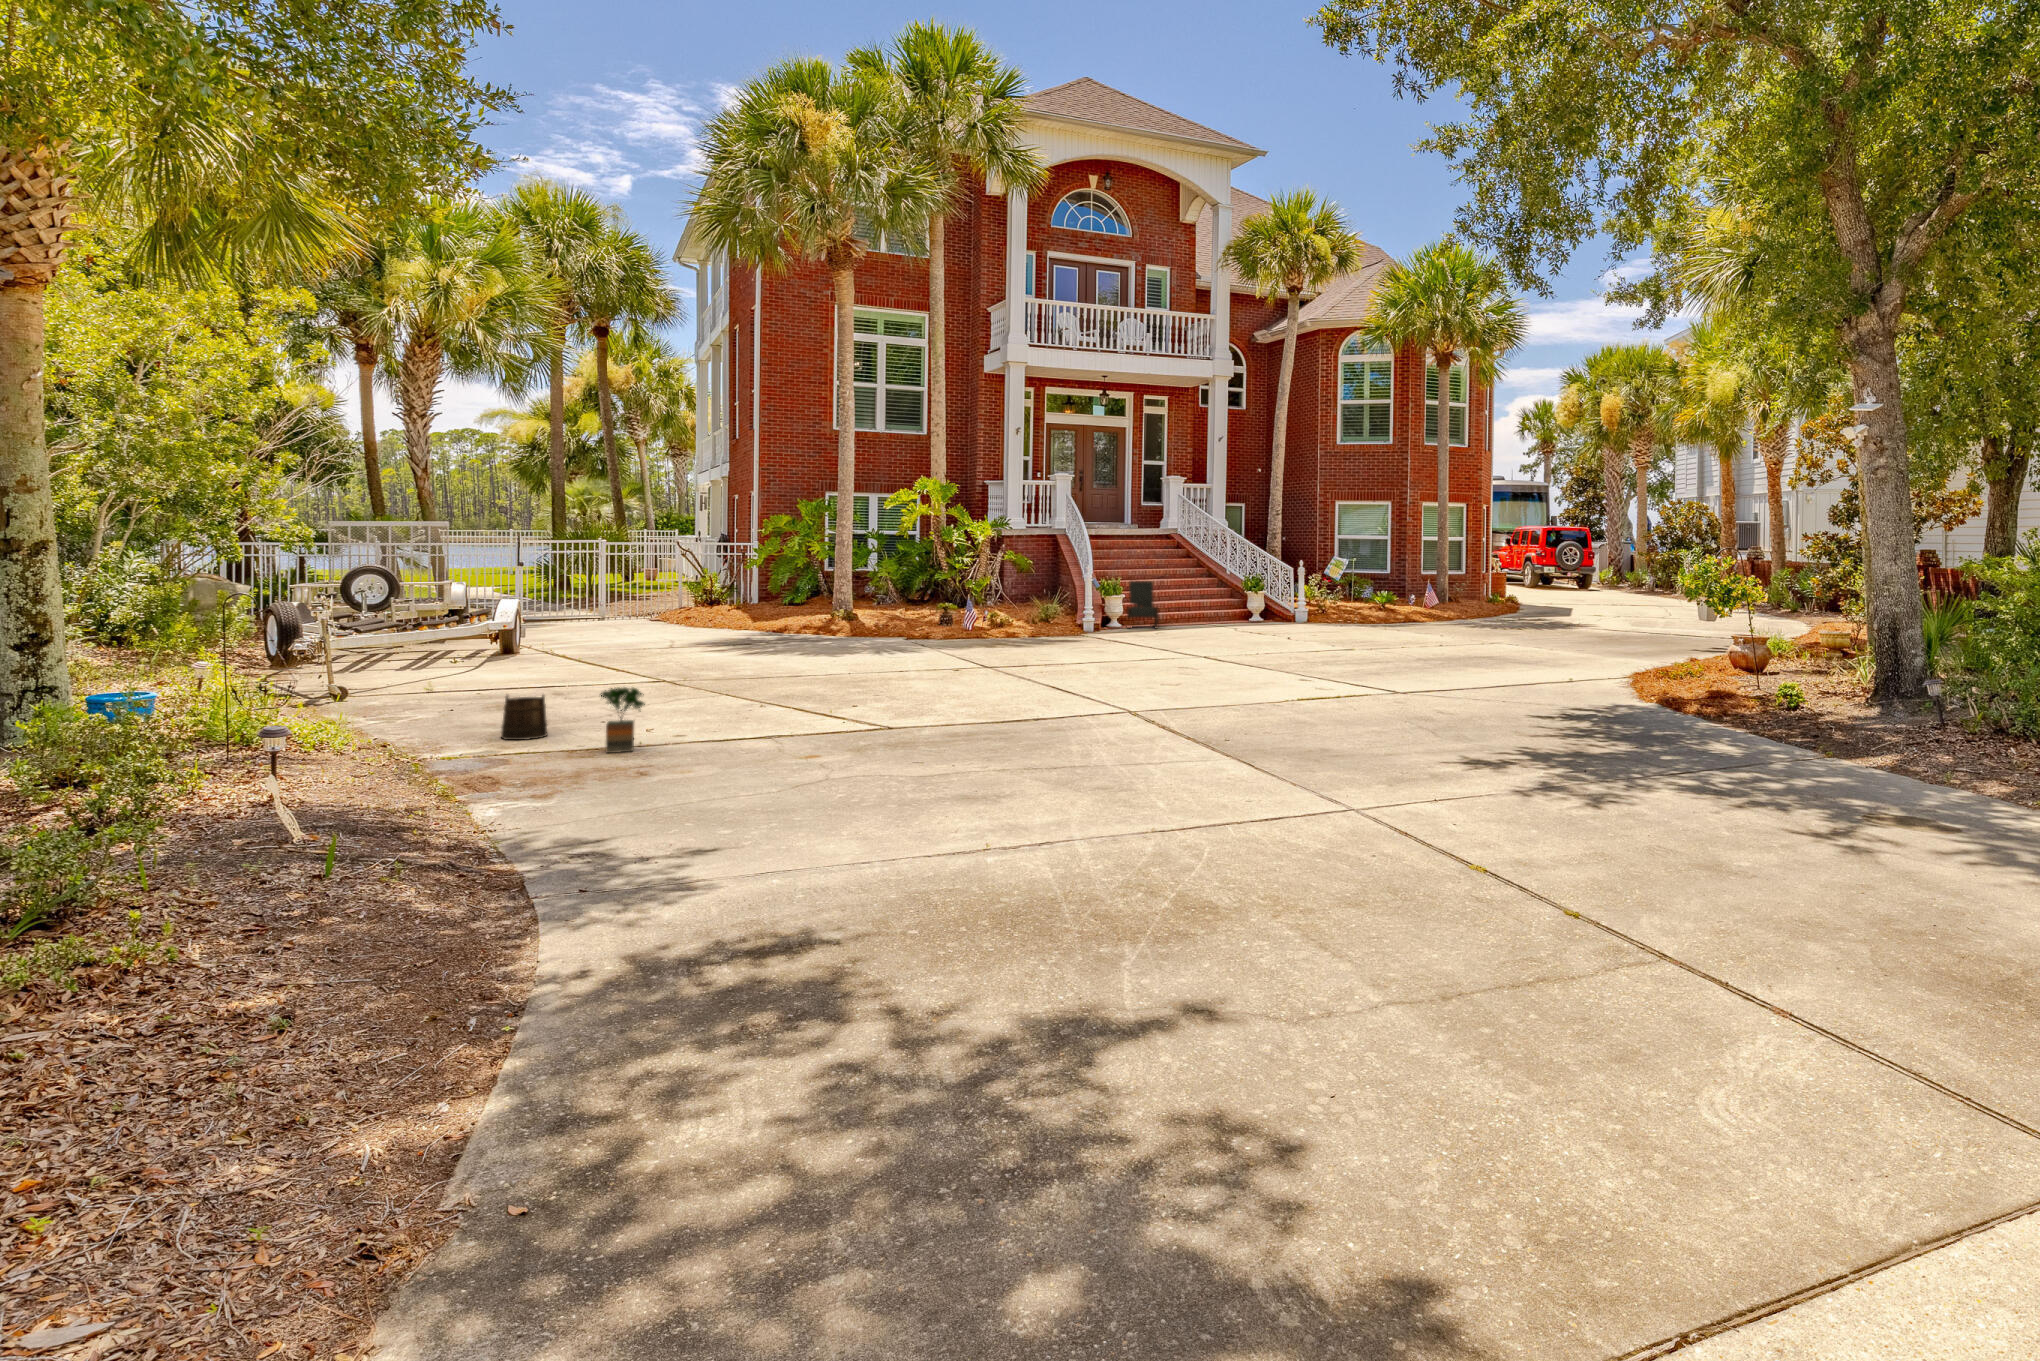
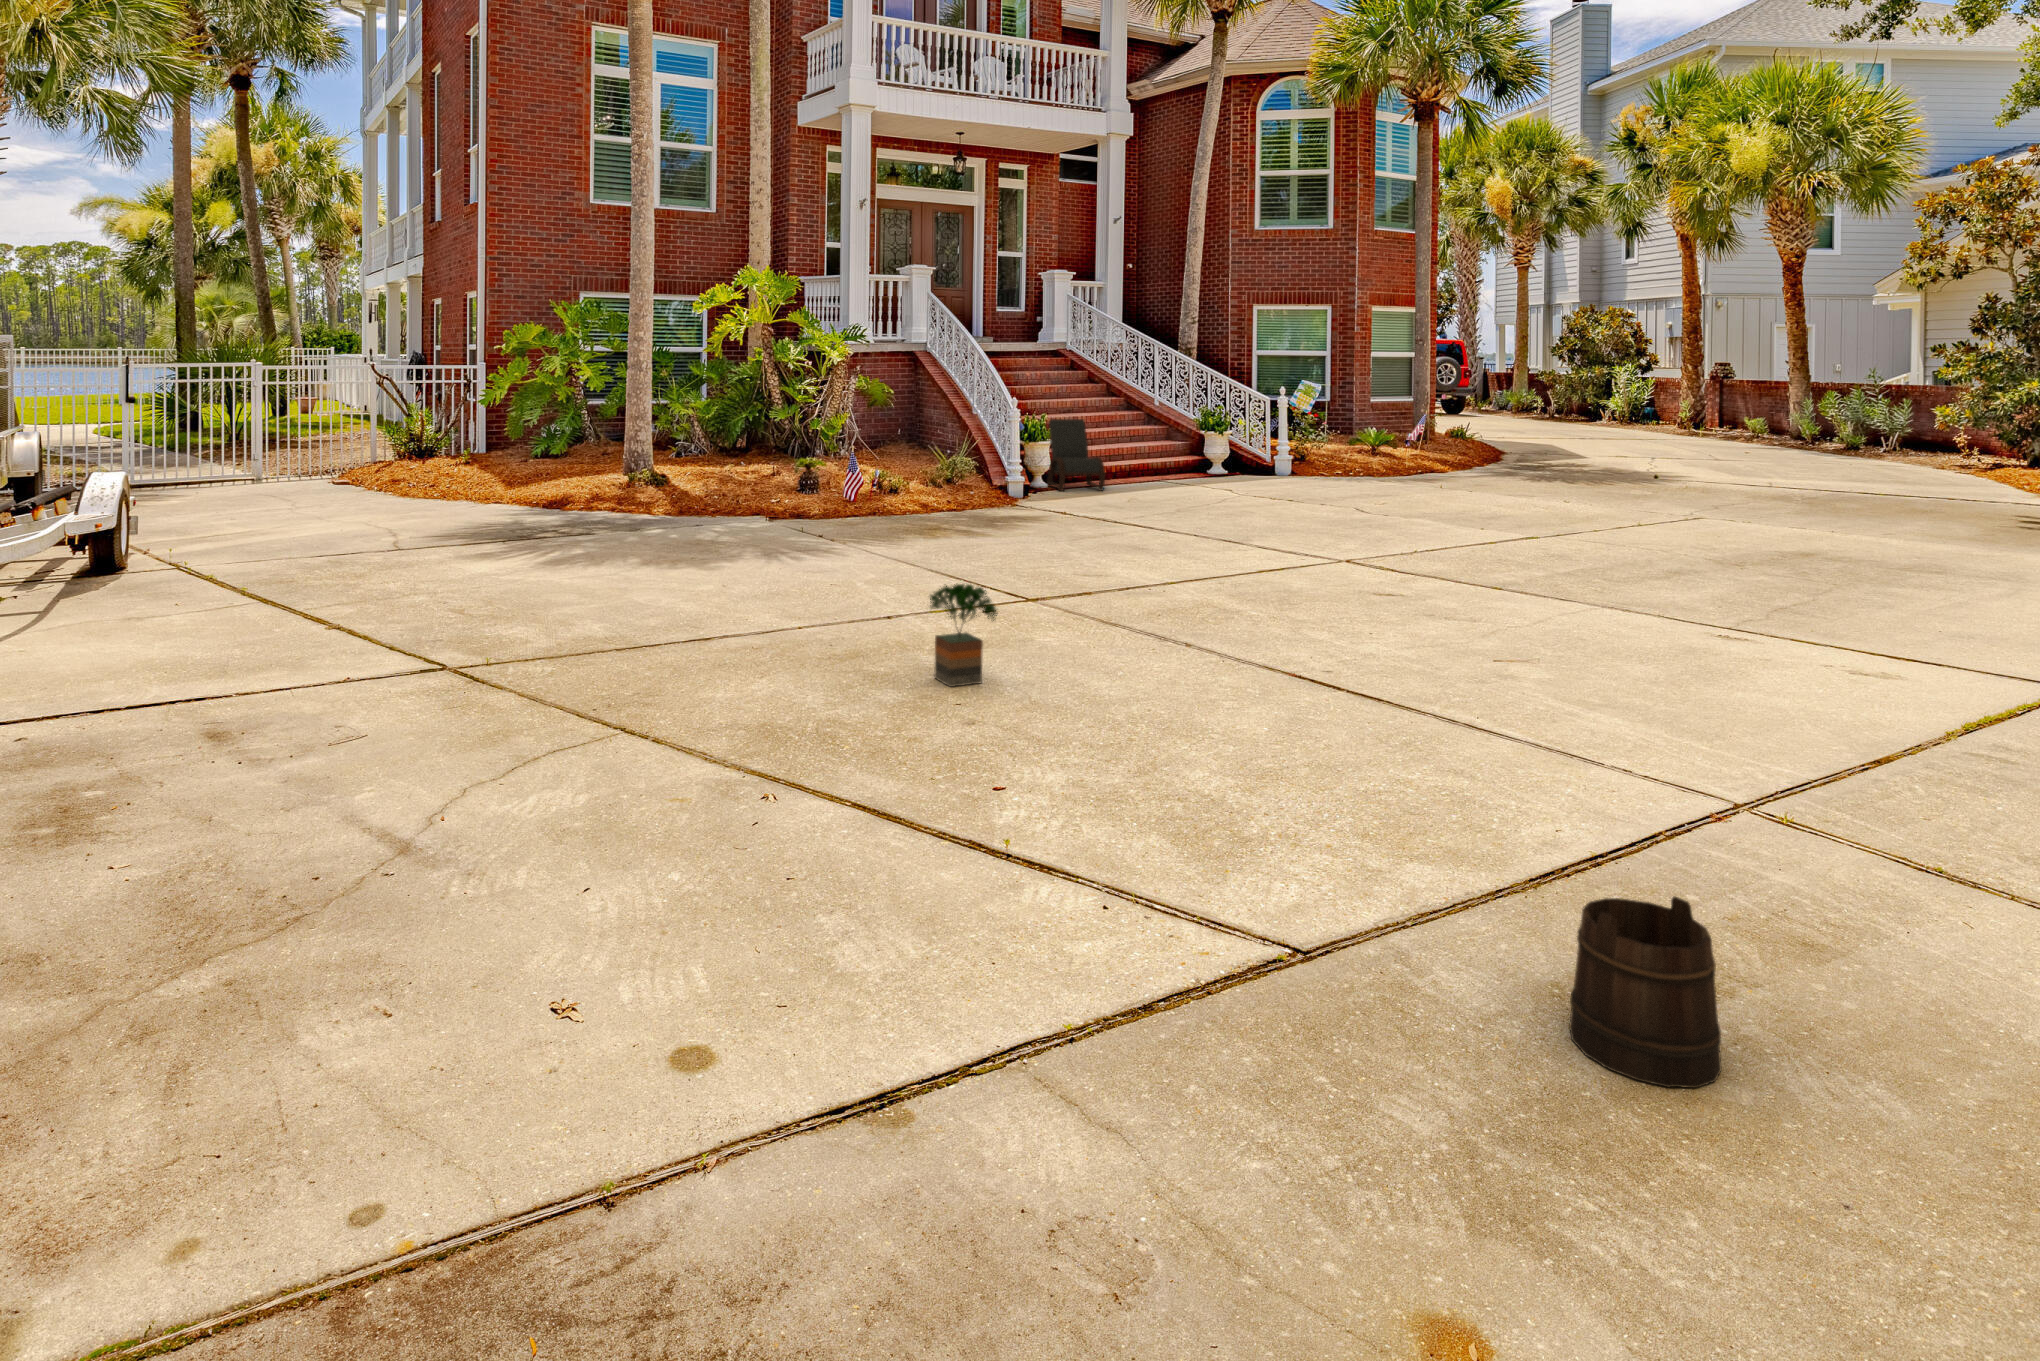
potted tree: present [600,688,645,753] -> present [930,584,998,687]
bucket: present [501,695,547,740] -> present [1569,897,1721,1088]

